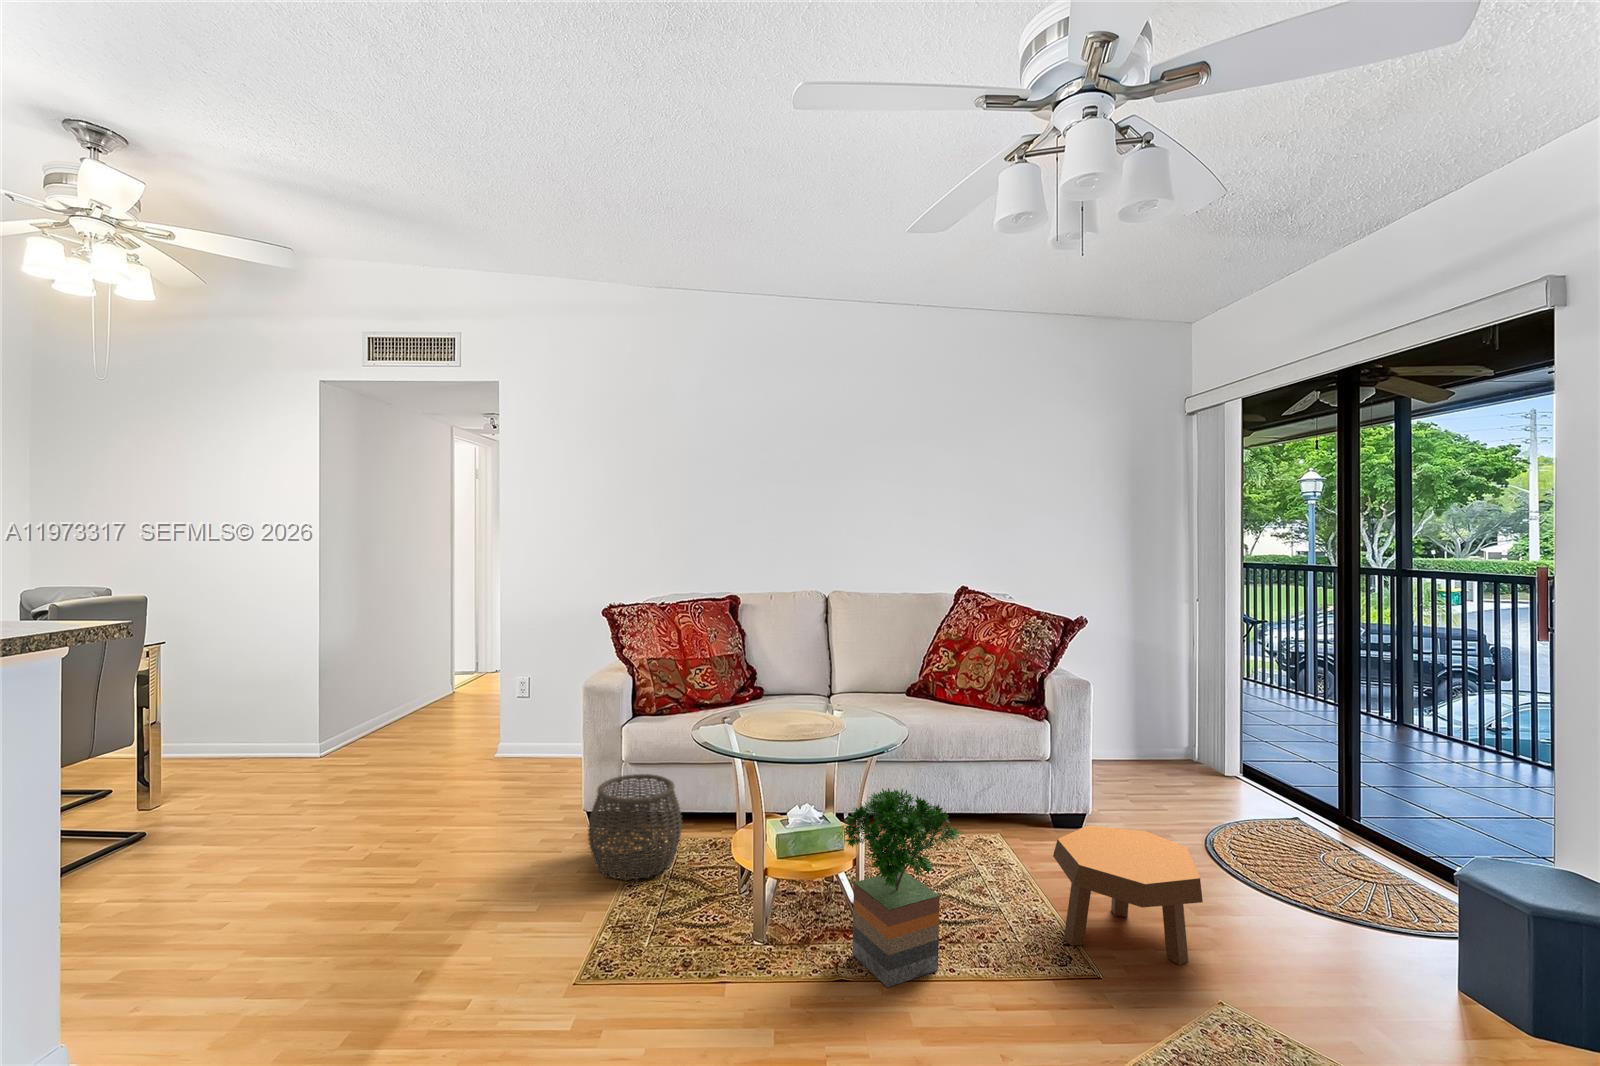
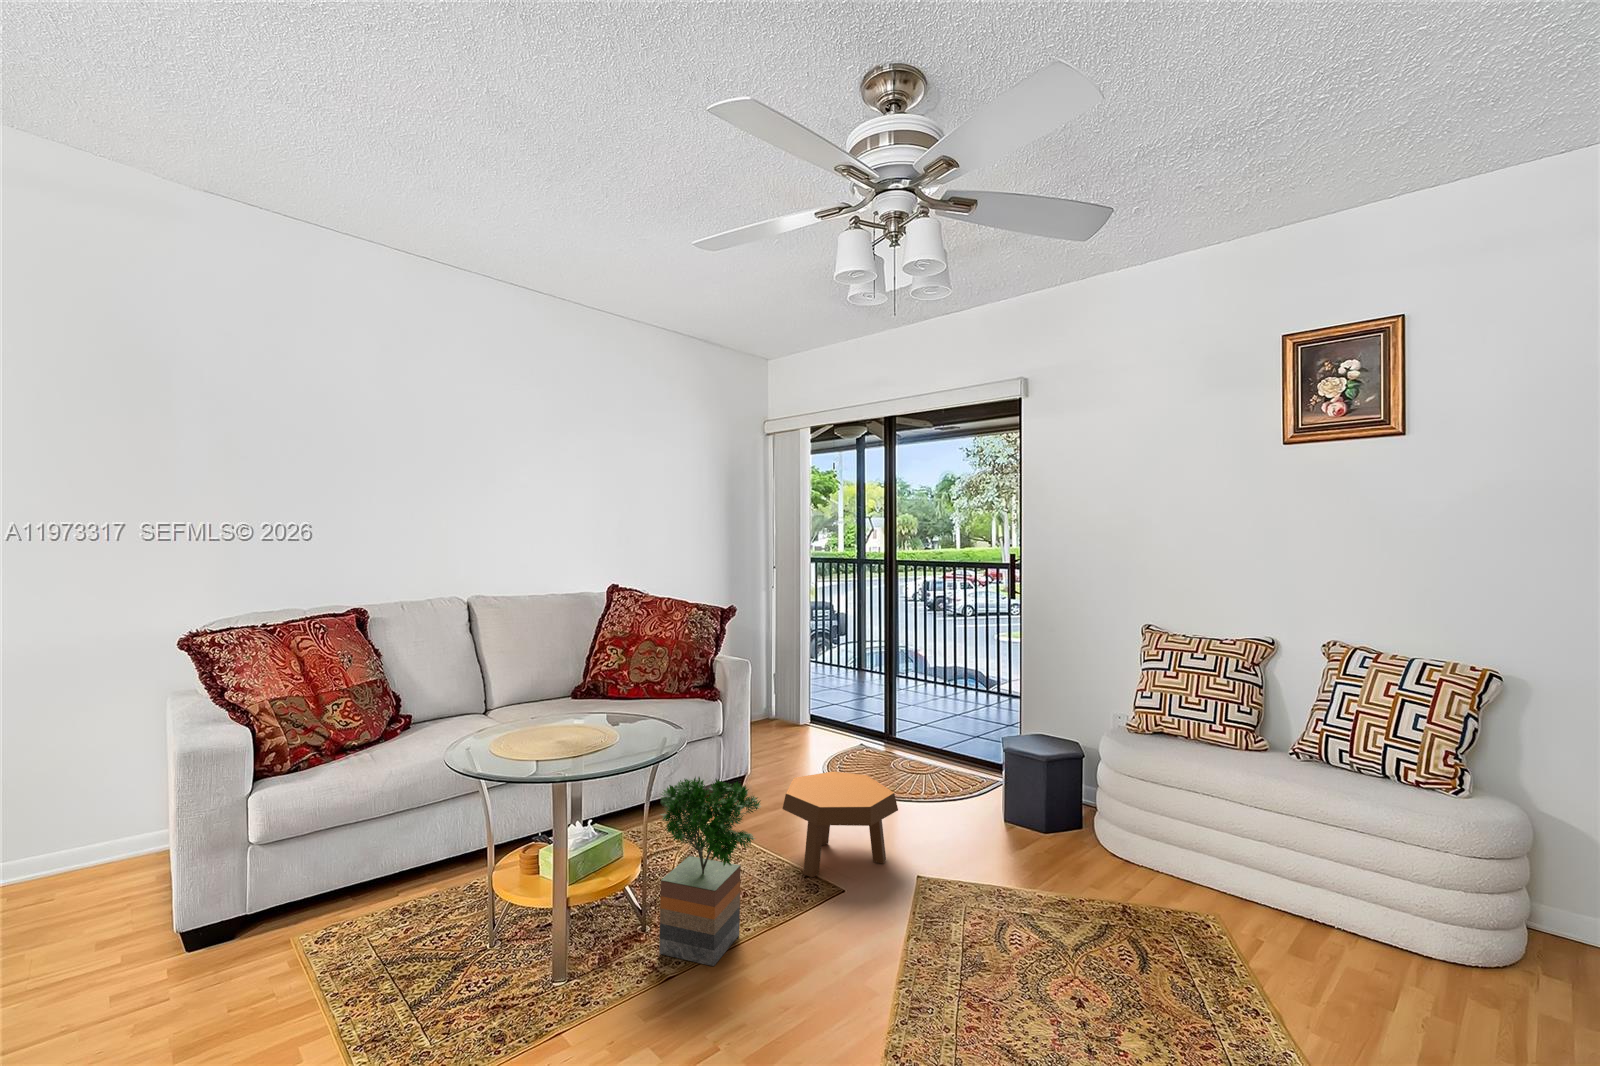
woven basket: present [588,774,682,880] -> none [241,844,388,997]

